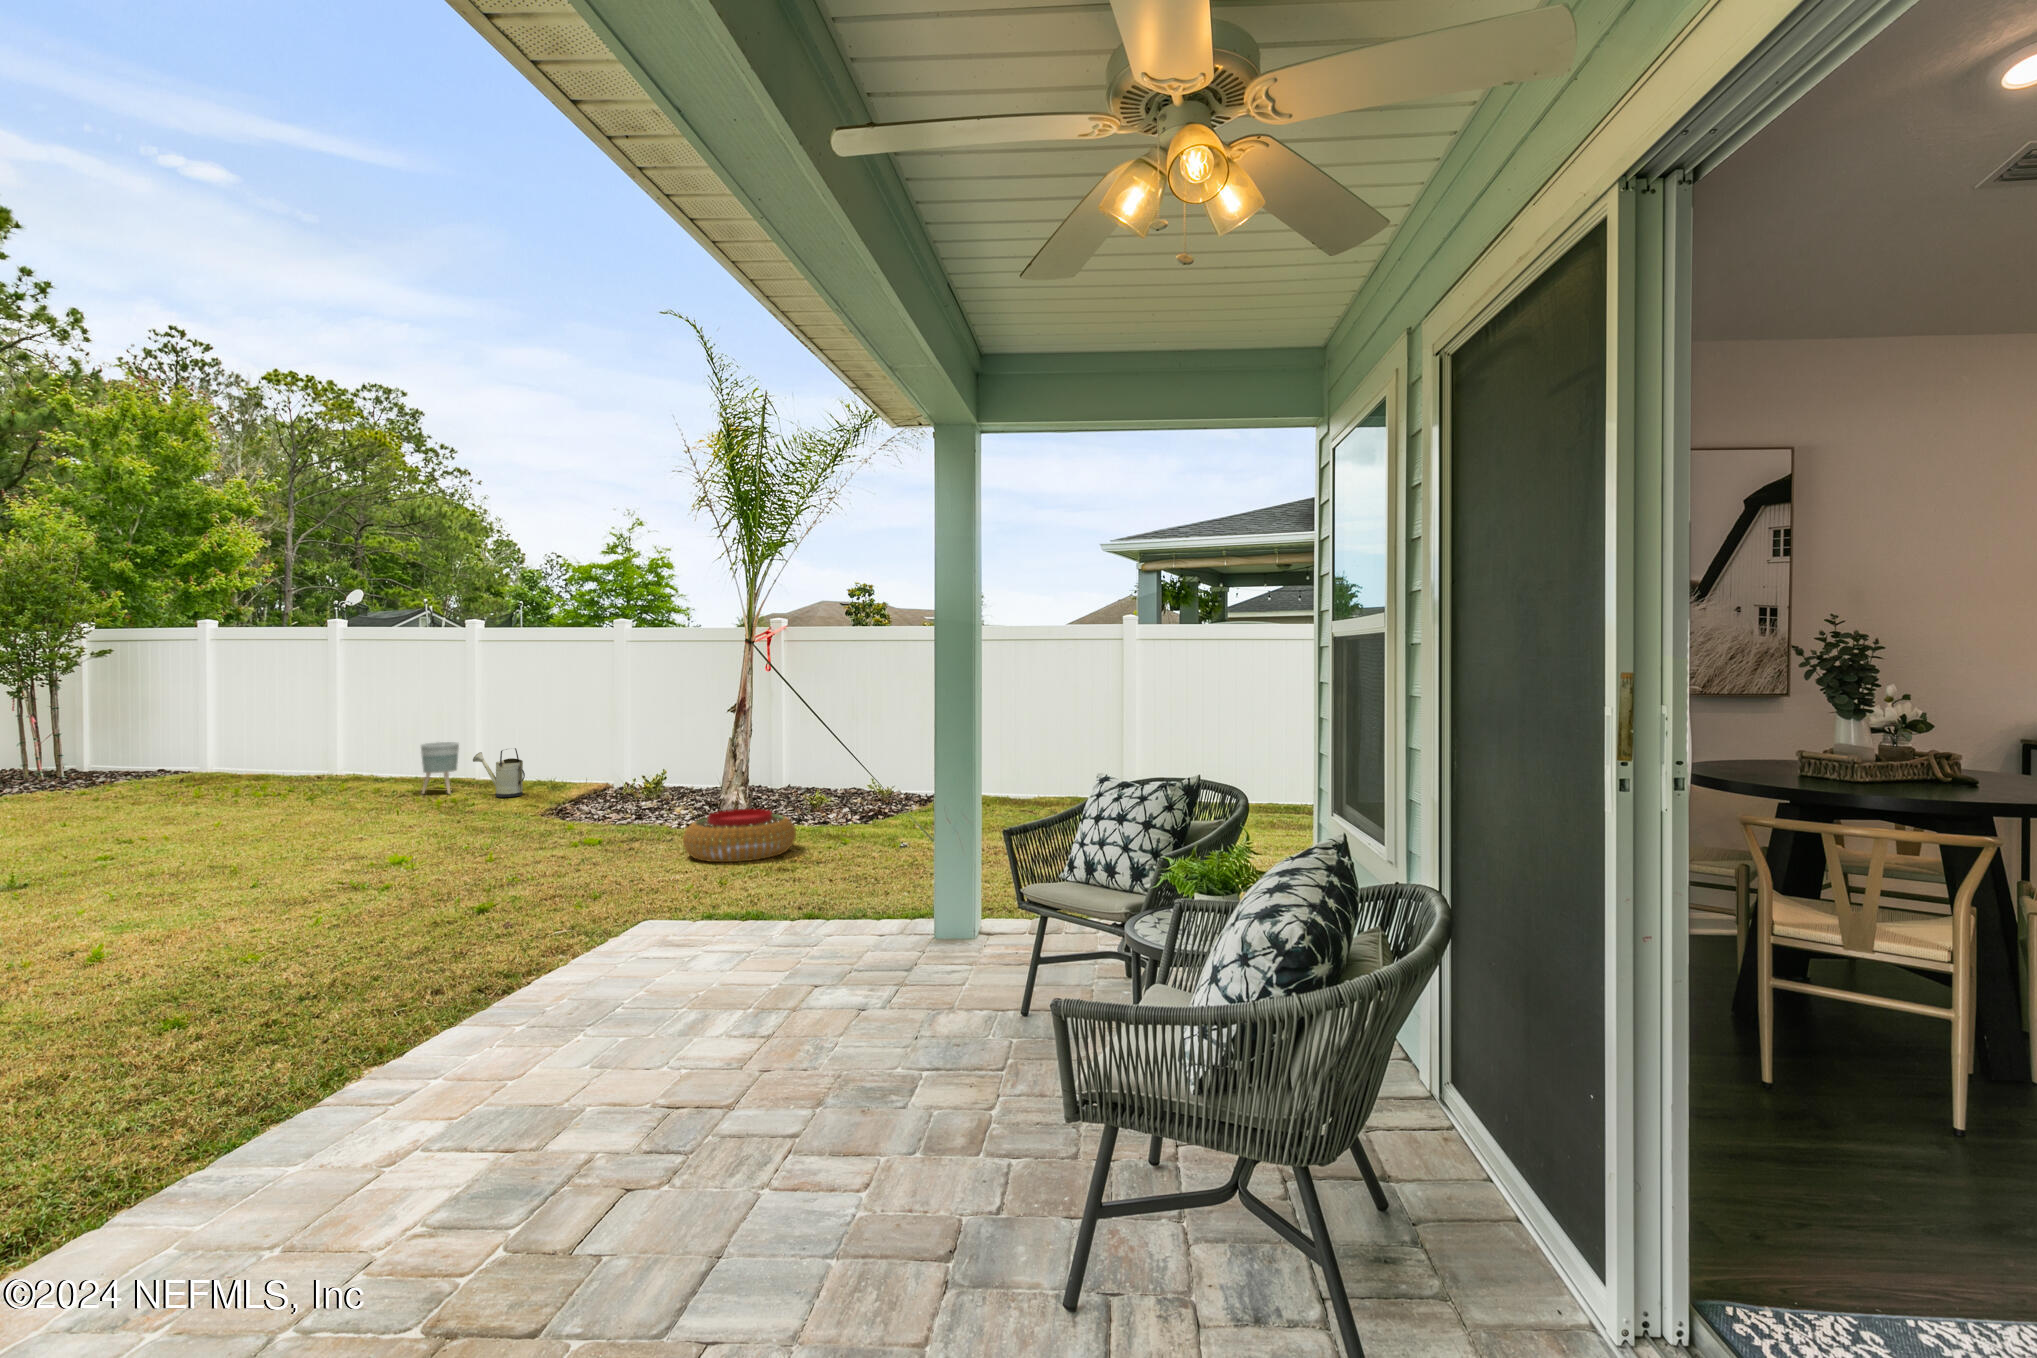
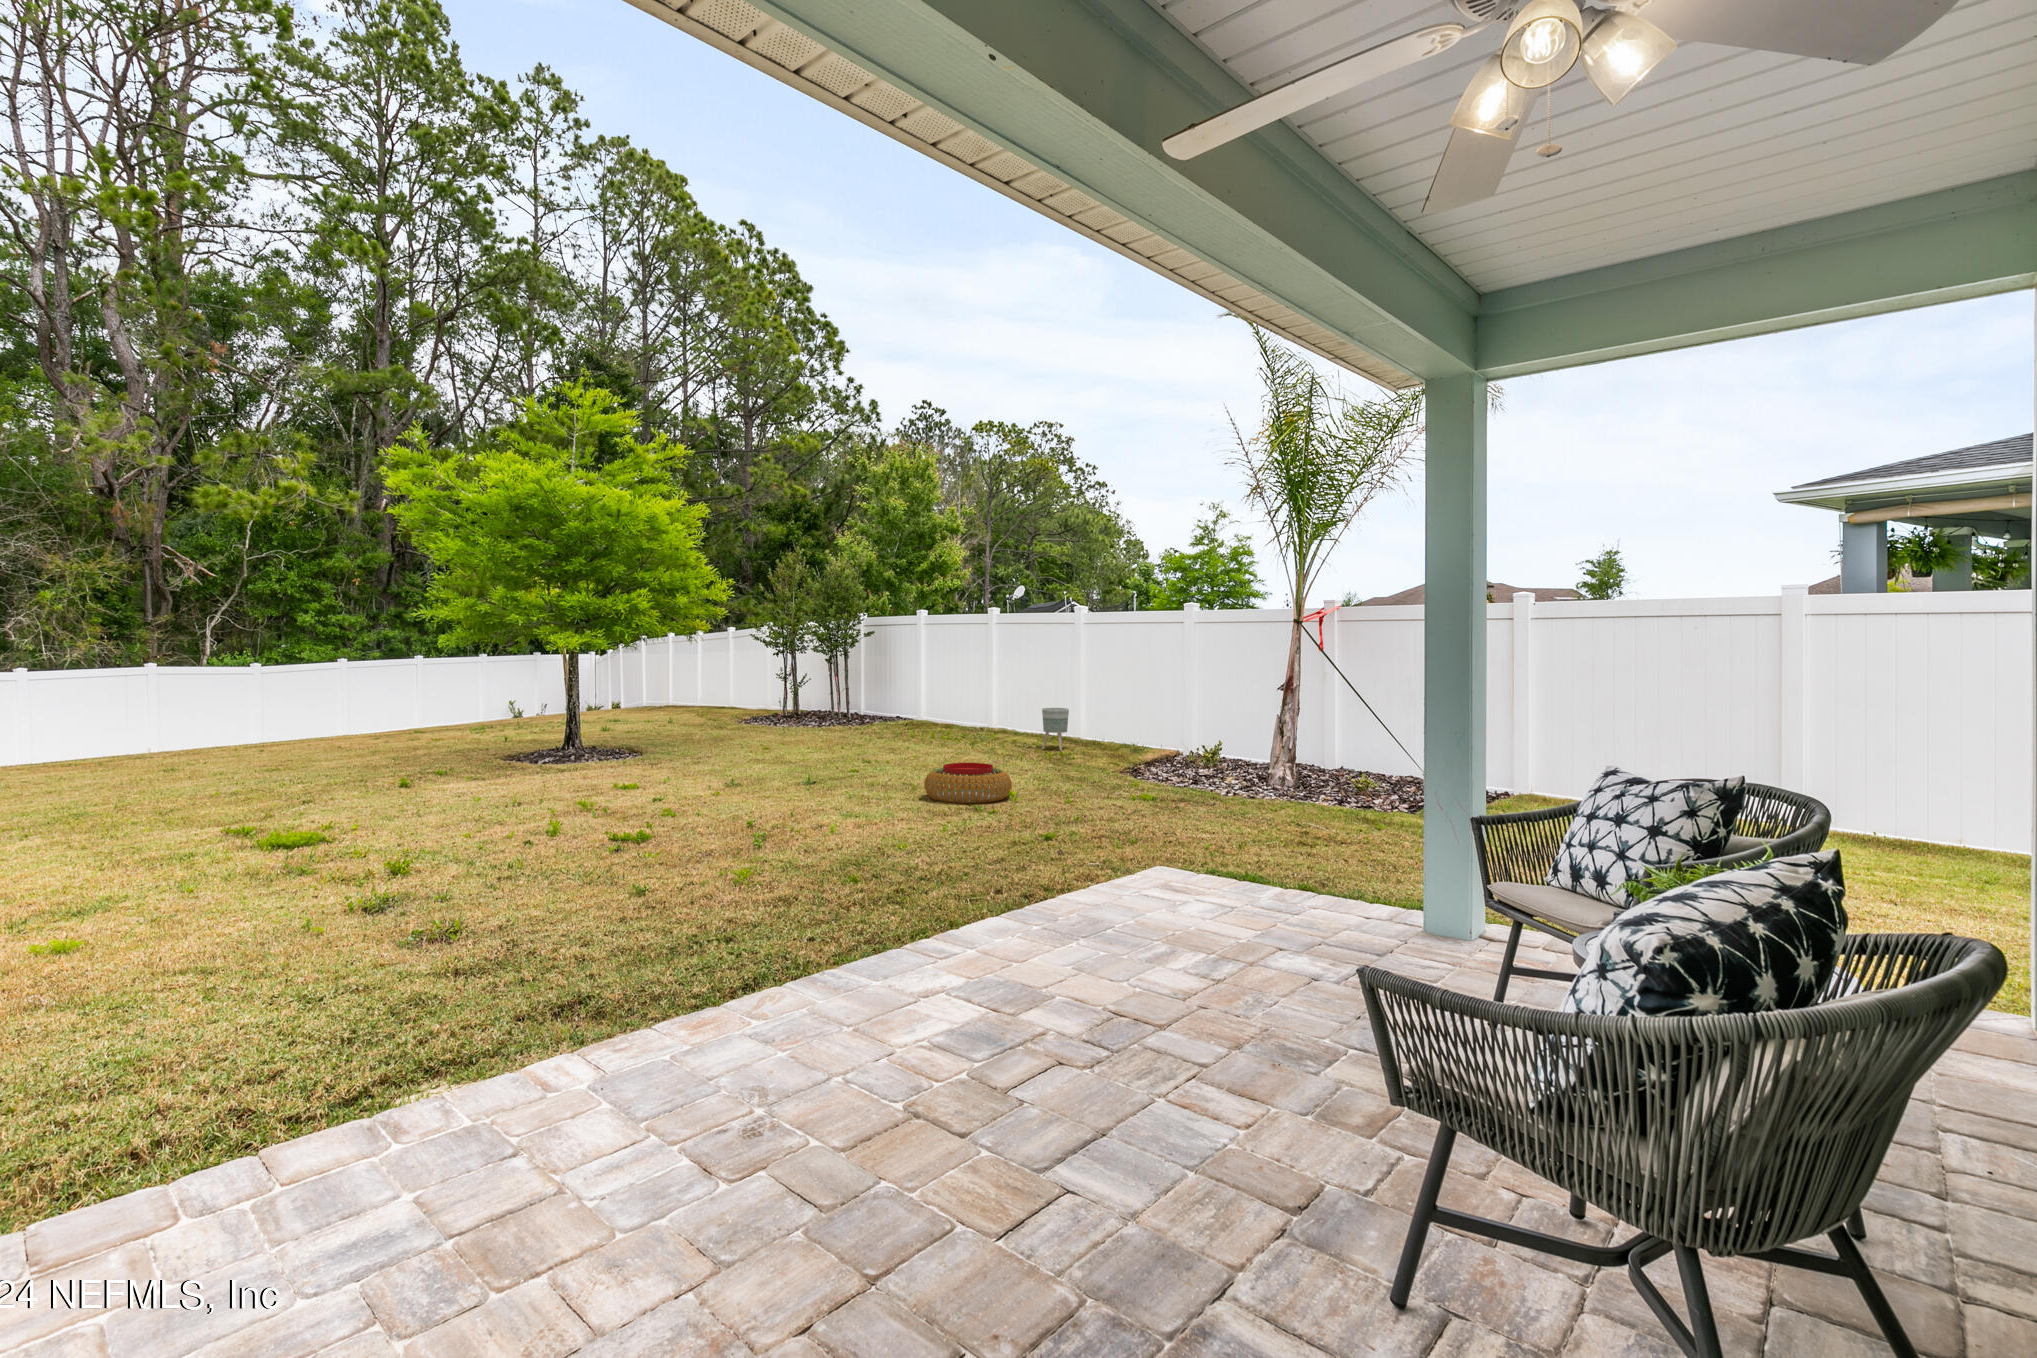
watering can: present [473,748,525,797] -> none [1077,716,1114,757]
pouf: present [683,809,796,862] -> present [924,763,1012,803]

